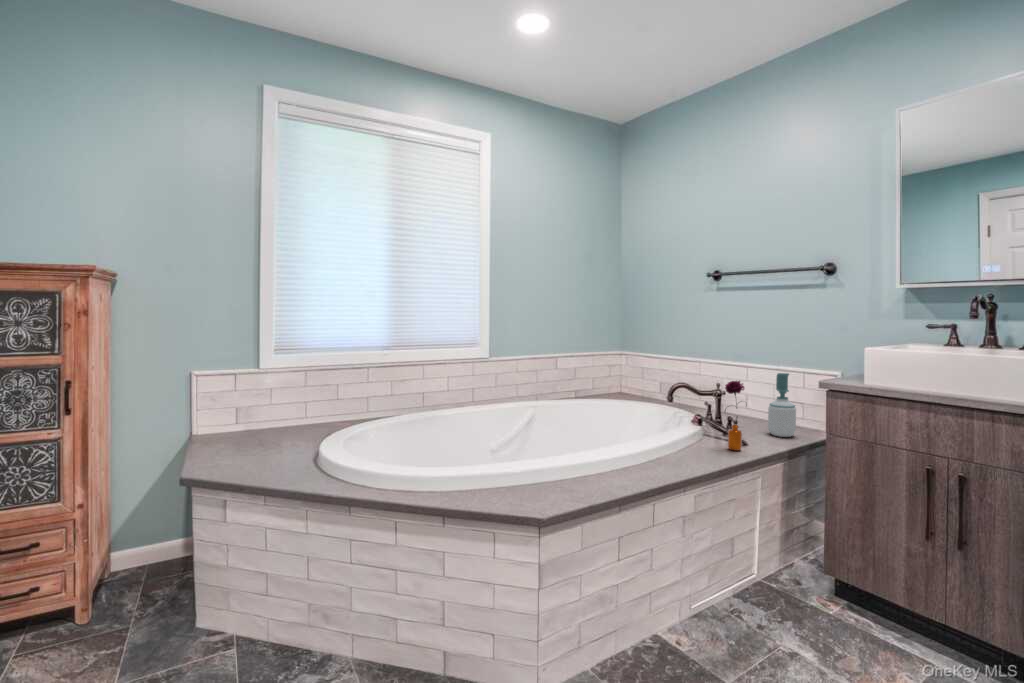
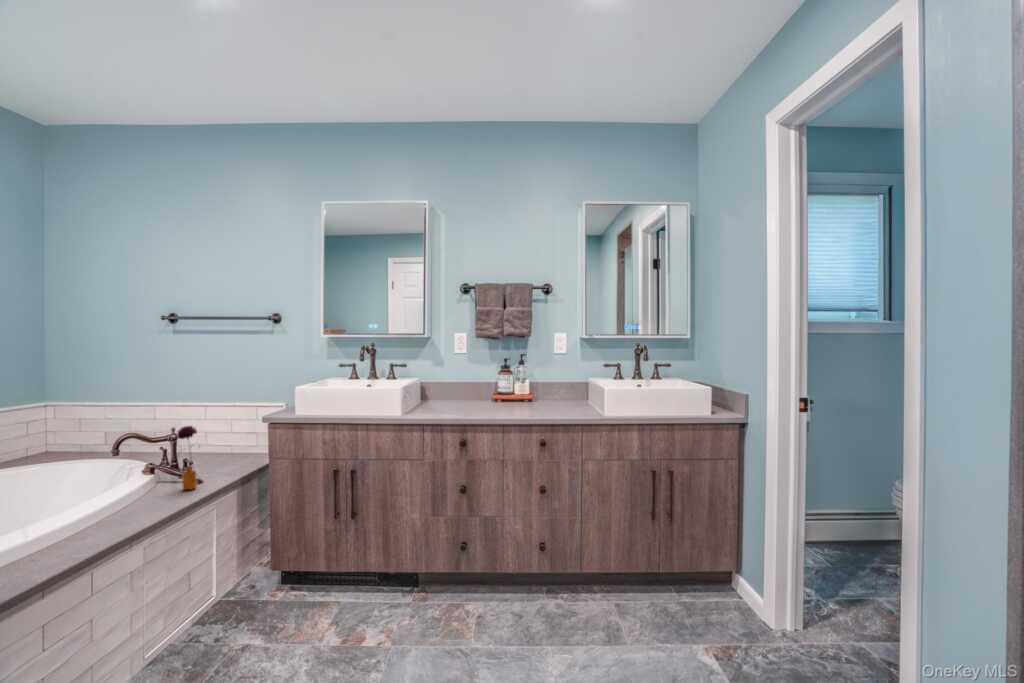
soap bottle: present [768,373,796,437] -> none [224,410,249,466]

